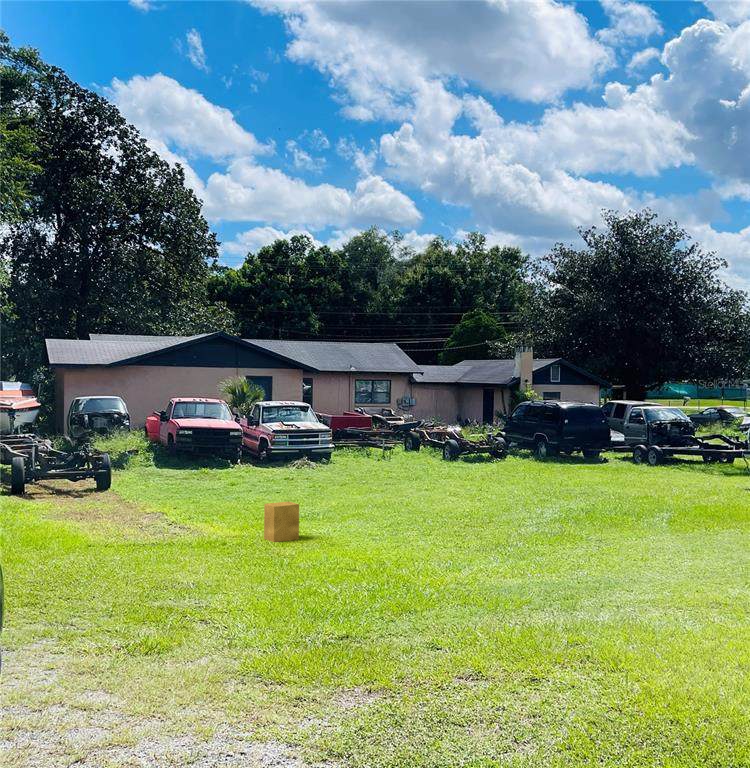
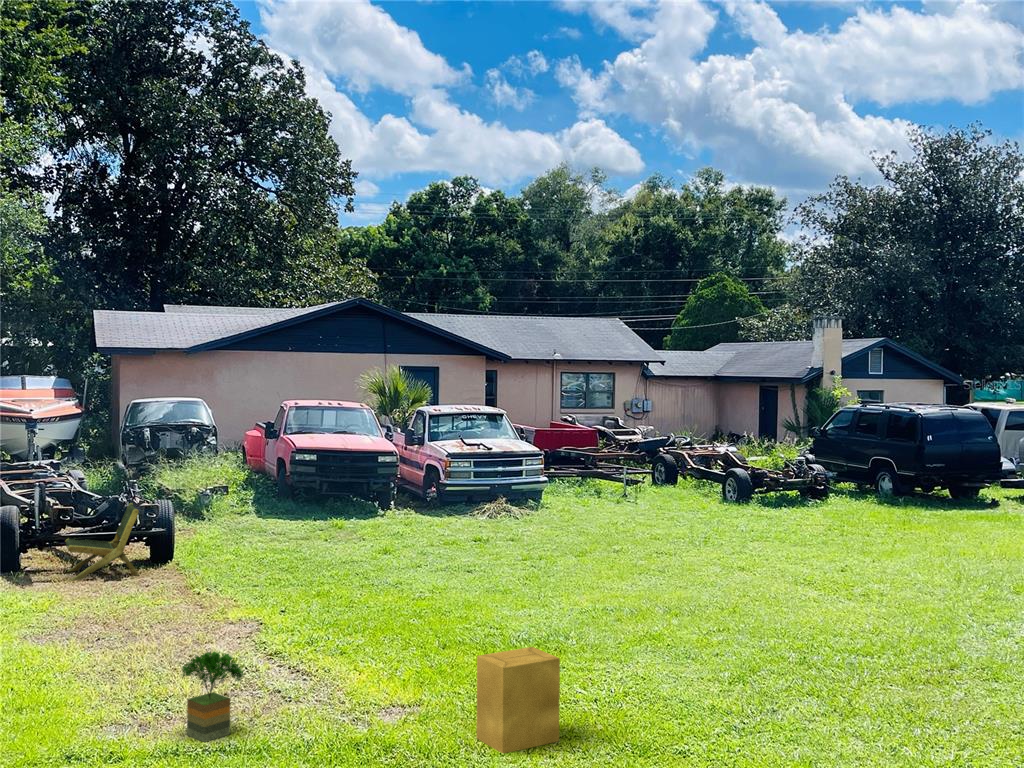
lounge chair: none [56,453,98,494] -> present [65,503,139,580]
potted tree: none [137,503,165,540] -> present [182,651,244,742]

